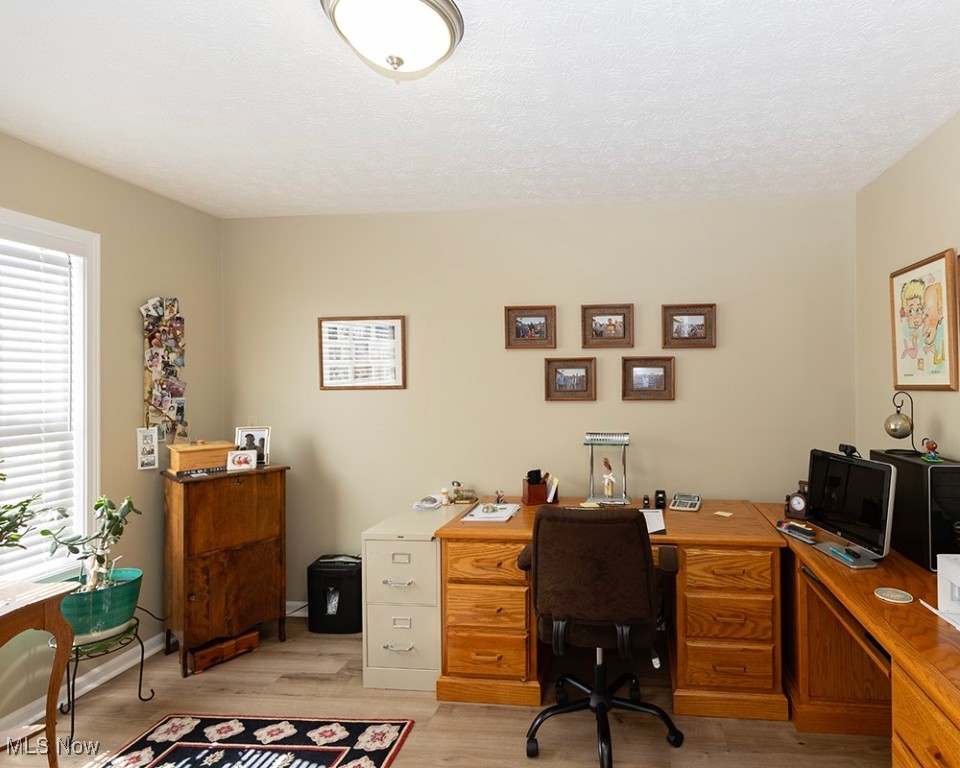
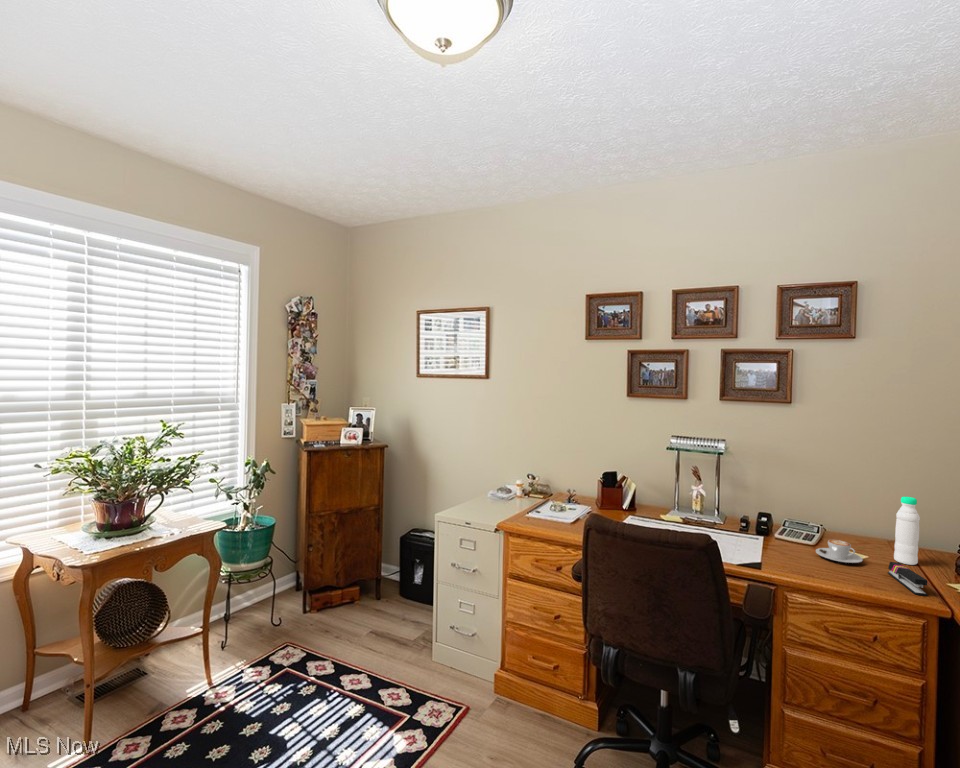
water bottle: none [765,468,782,520] -> present [894,497,920,565]
coffee cup: none [720,509,756,526] -> present [816,540,863,563]

